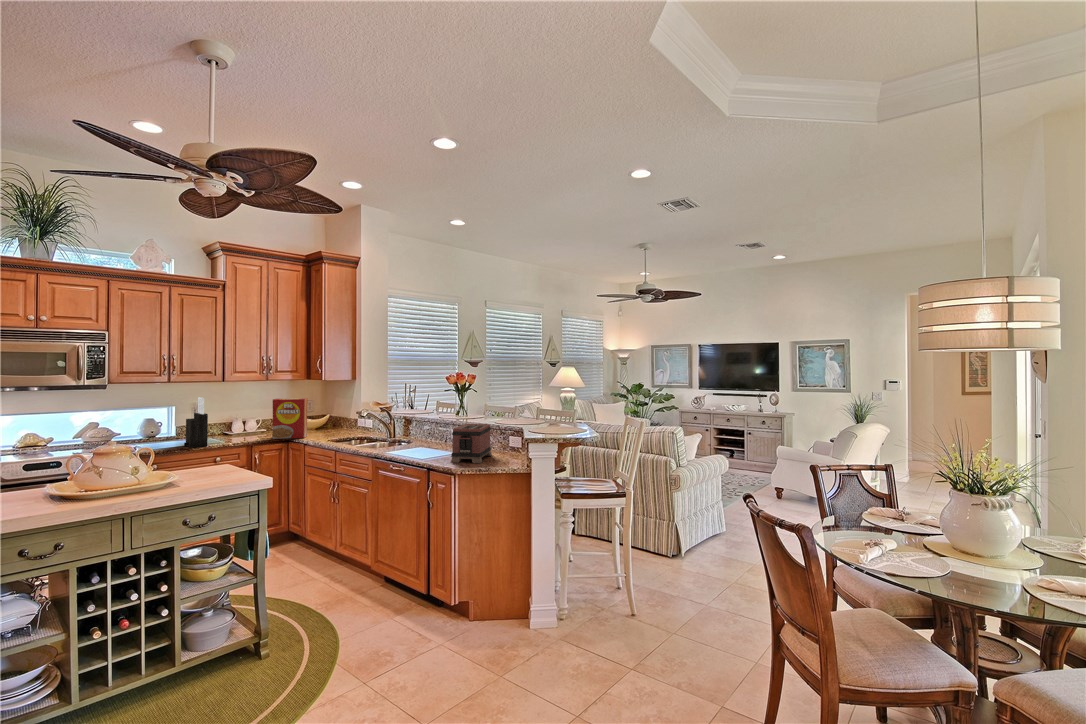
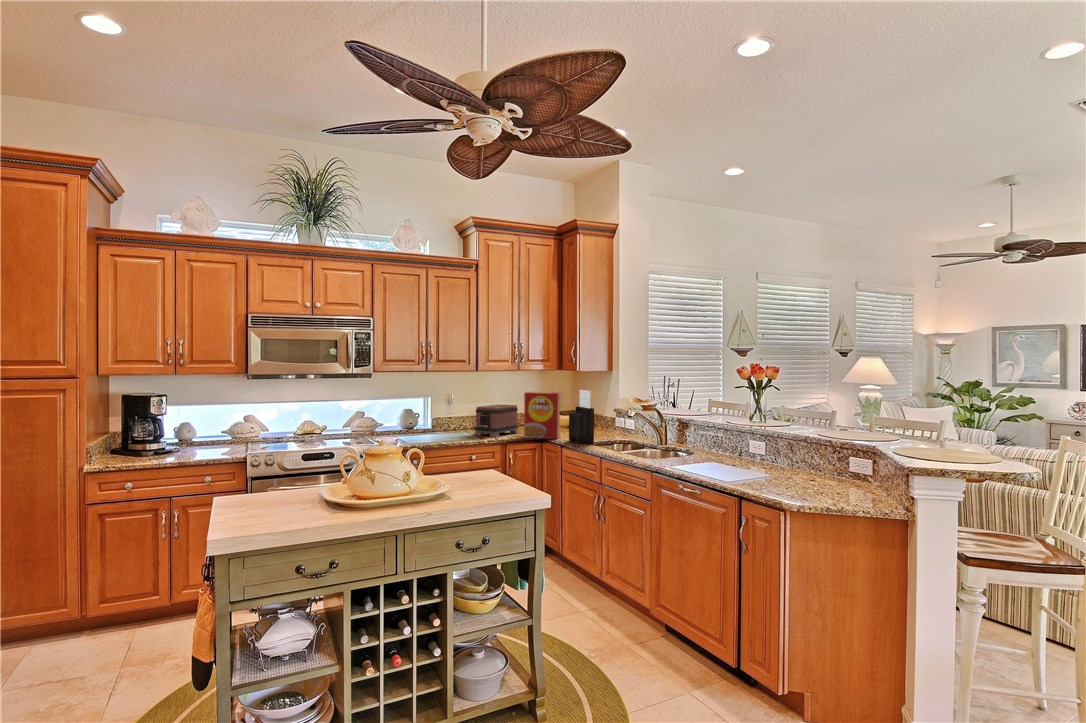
knife block: present [184,397,208,447] -> present [569,390,594,444]
toaster: present [451,424,492,463] -> present [474,404,519,437]

